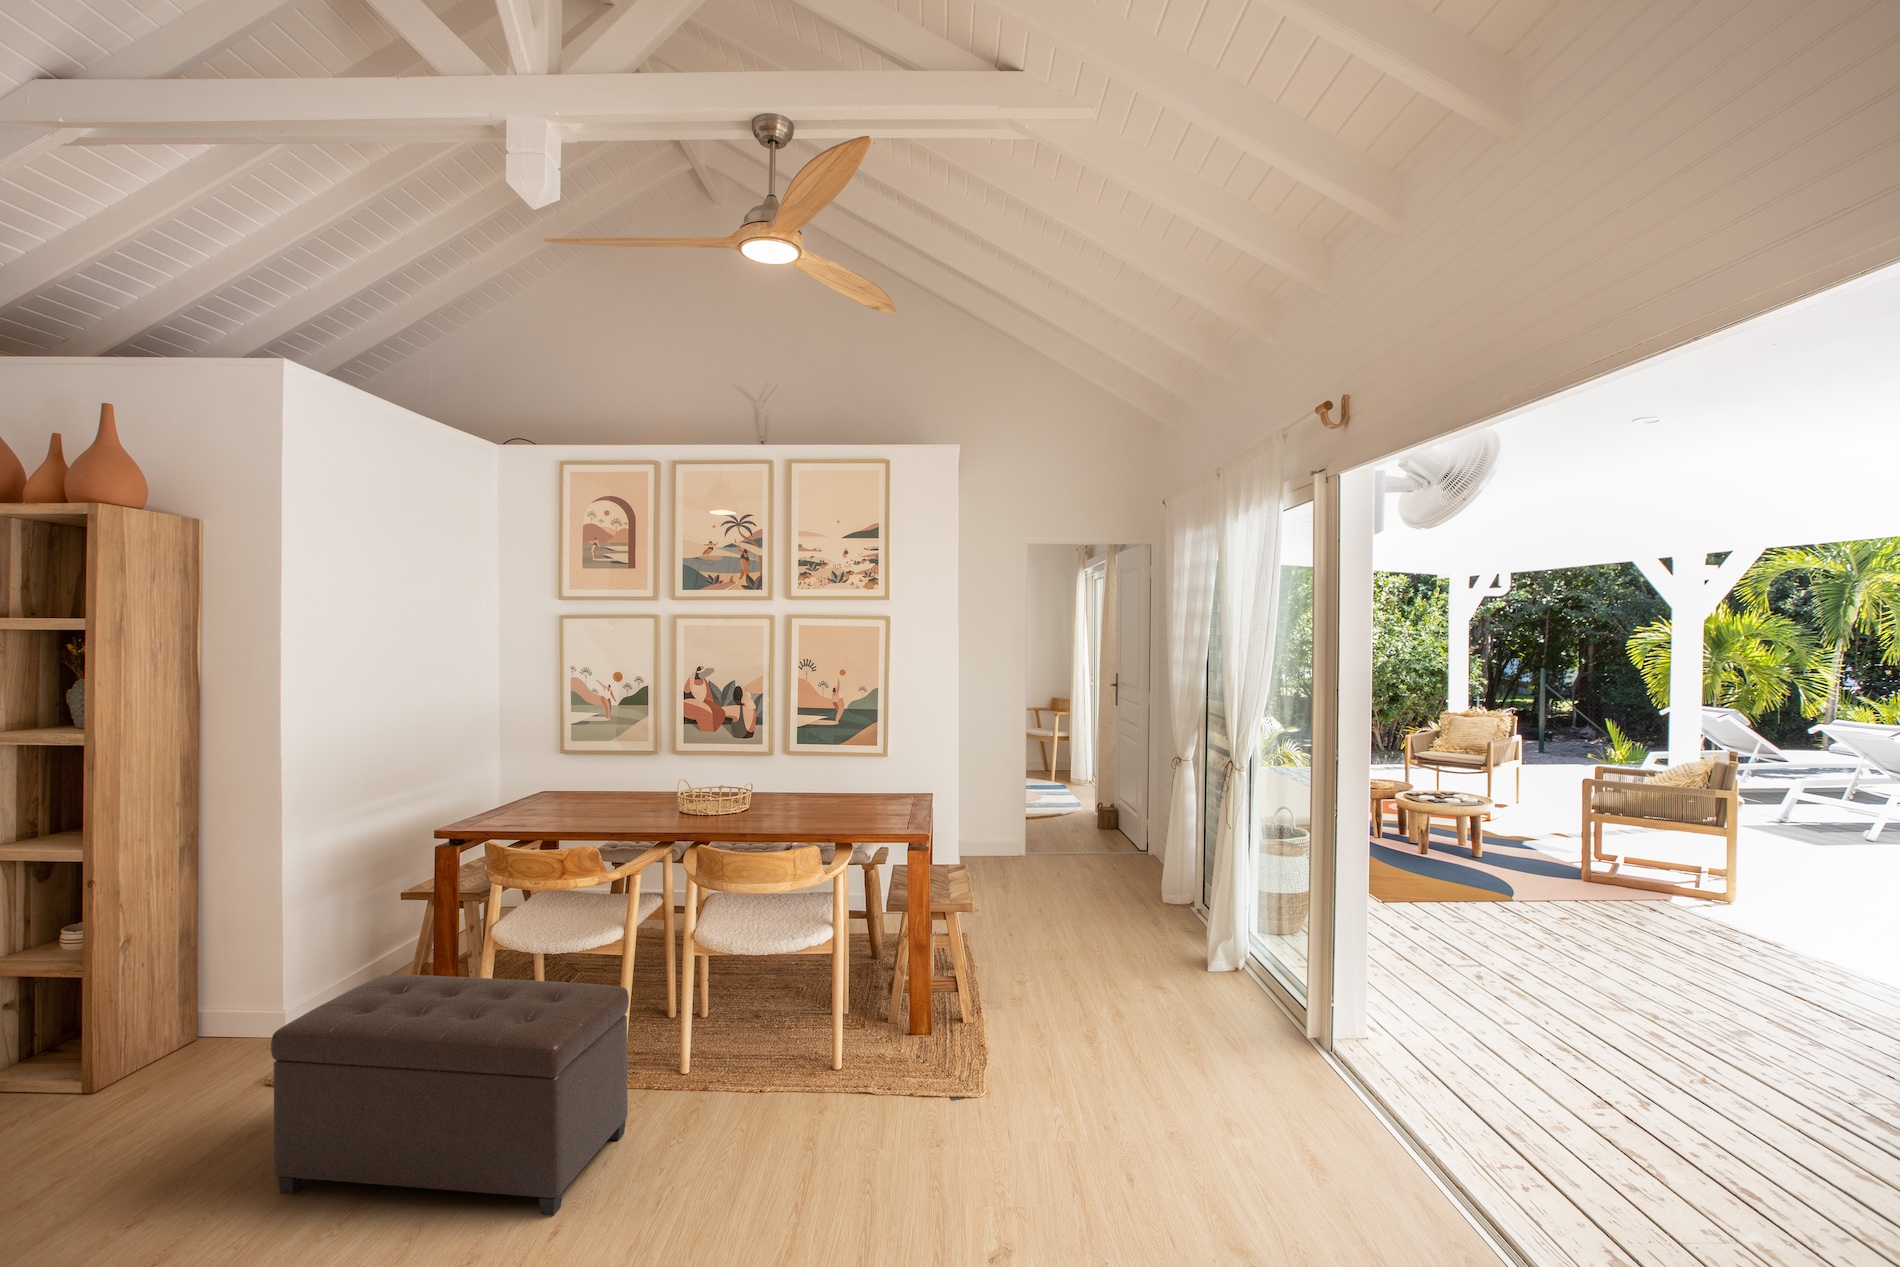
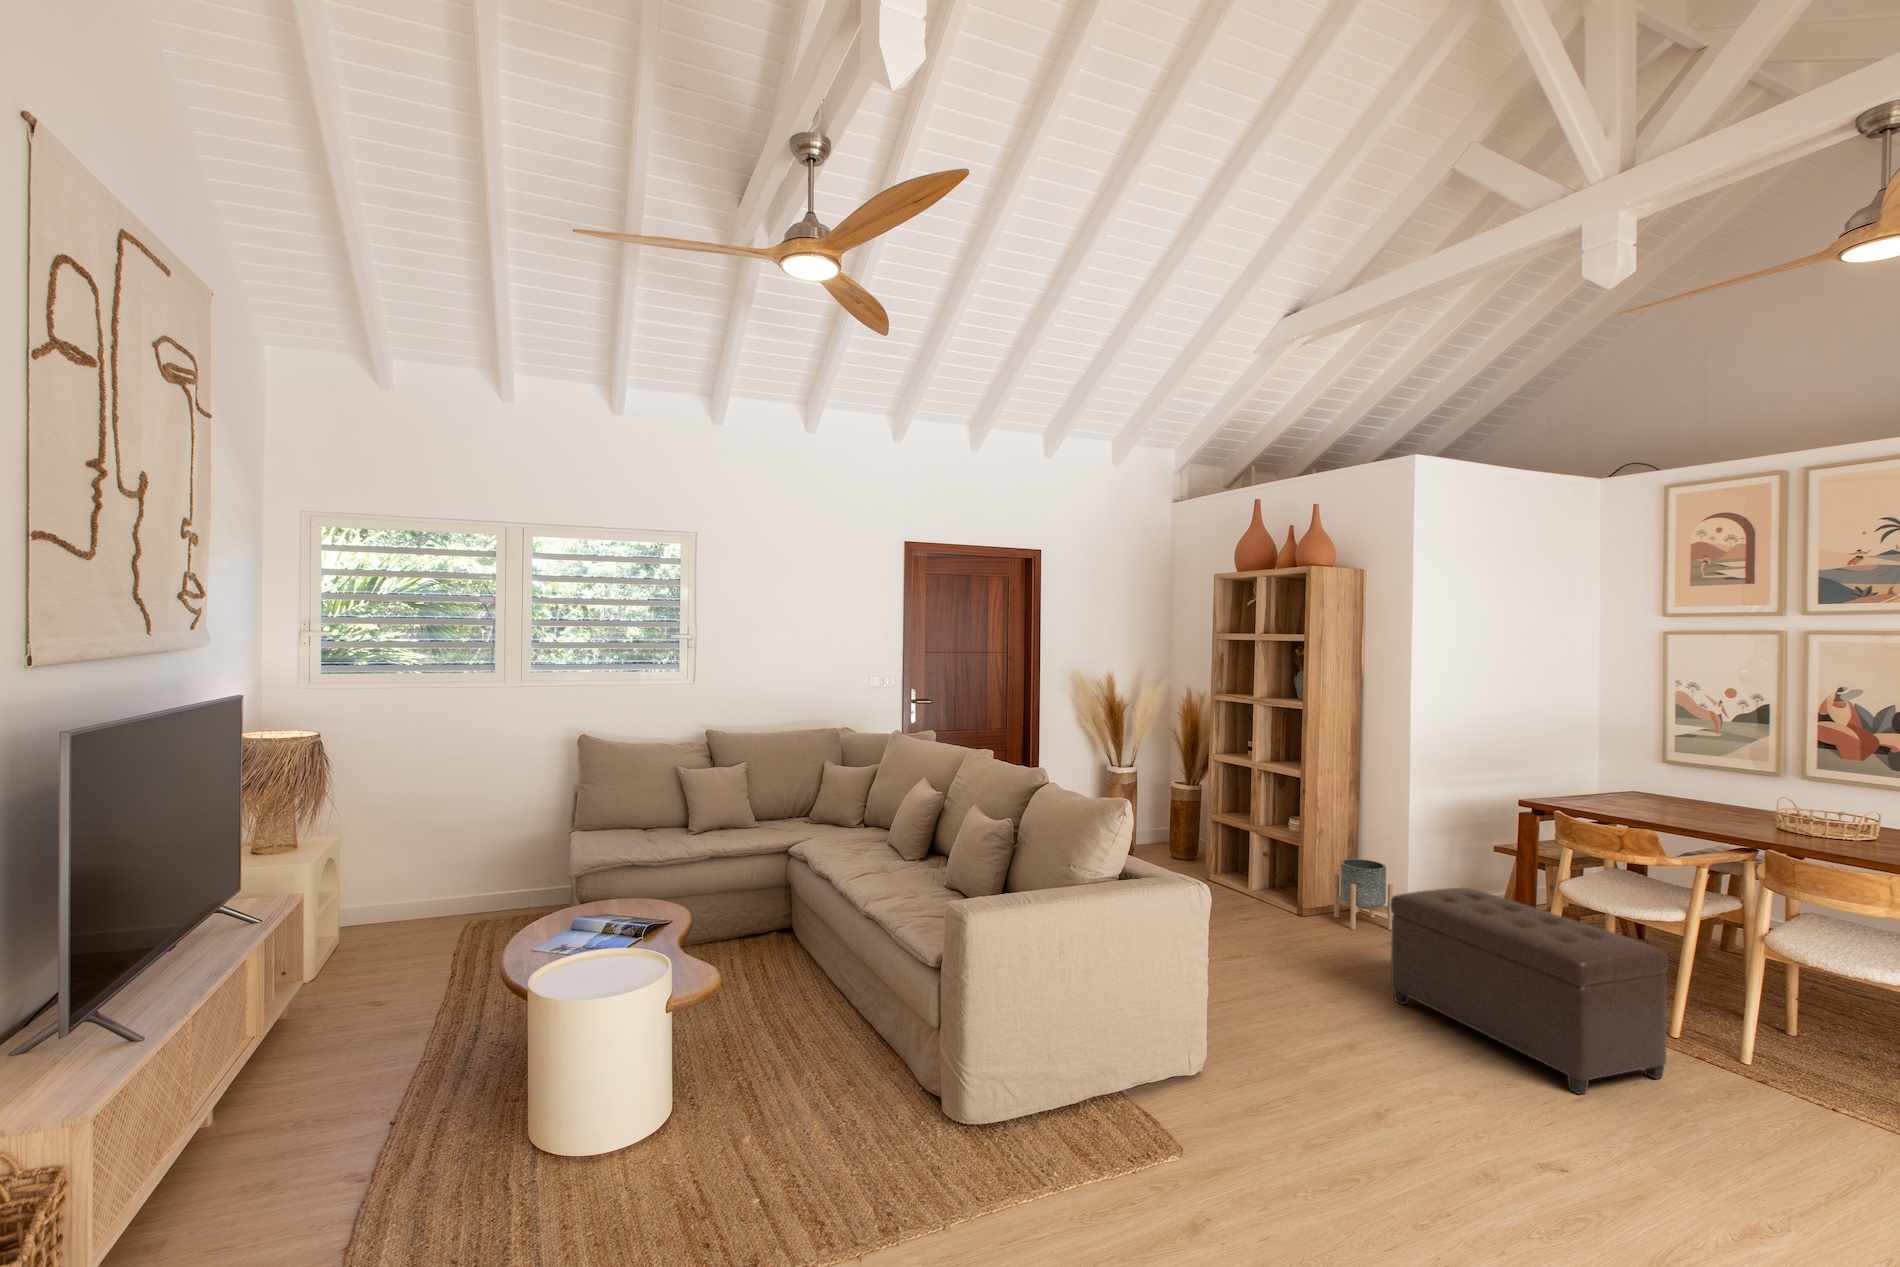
planter: none [153,963,260,1085] -> present [1334,859,1393,930]

